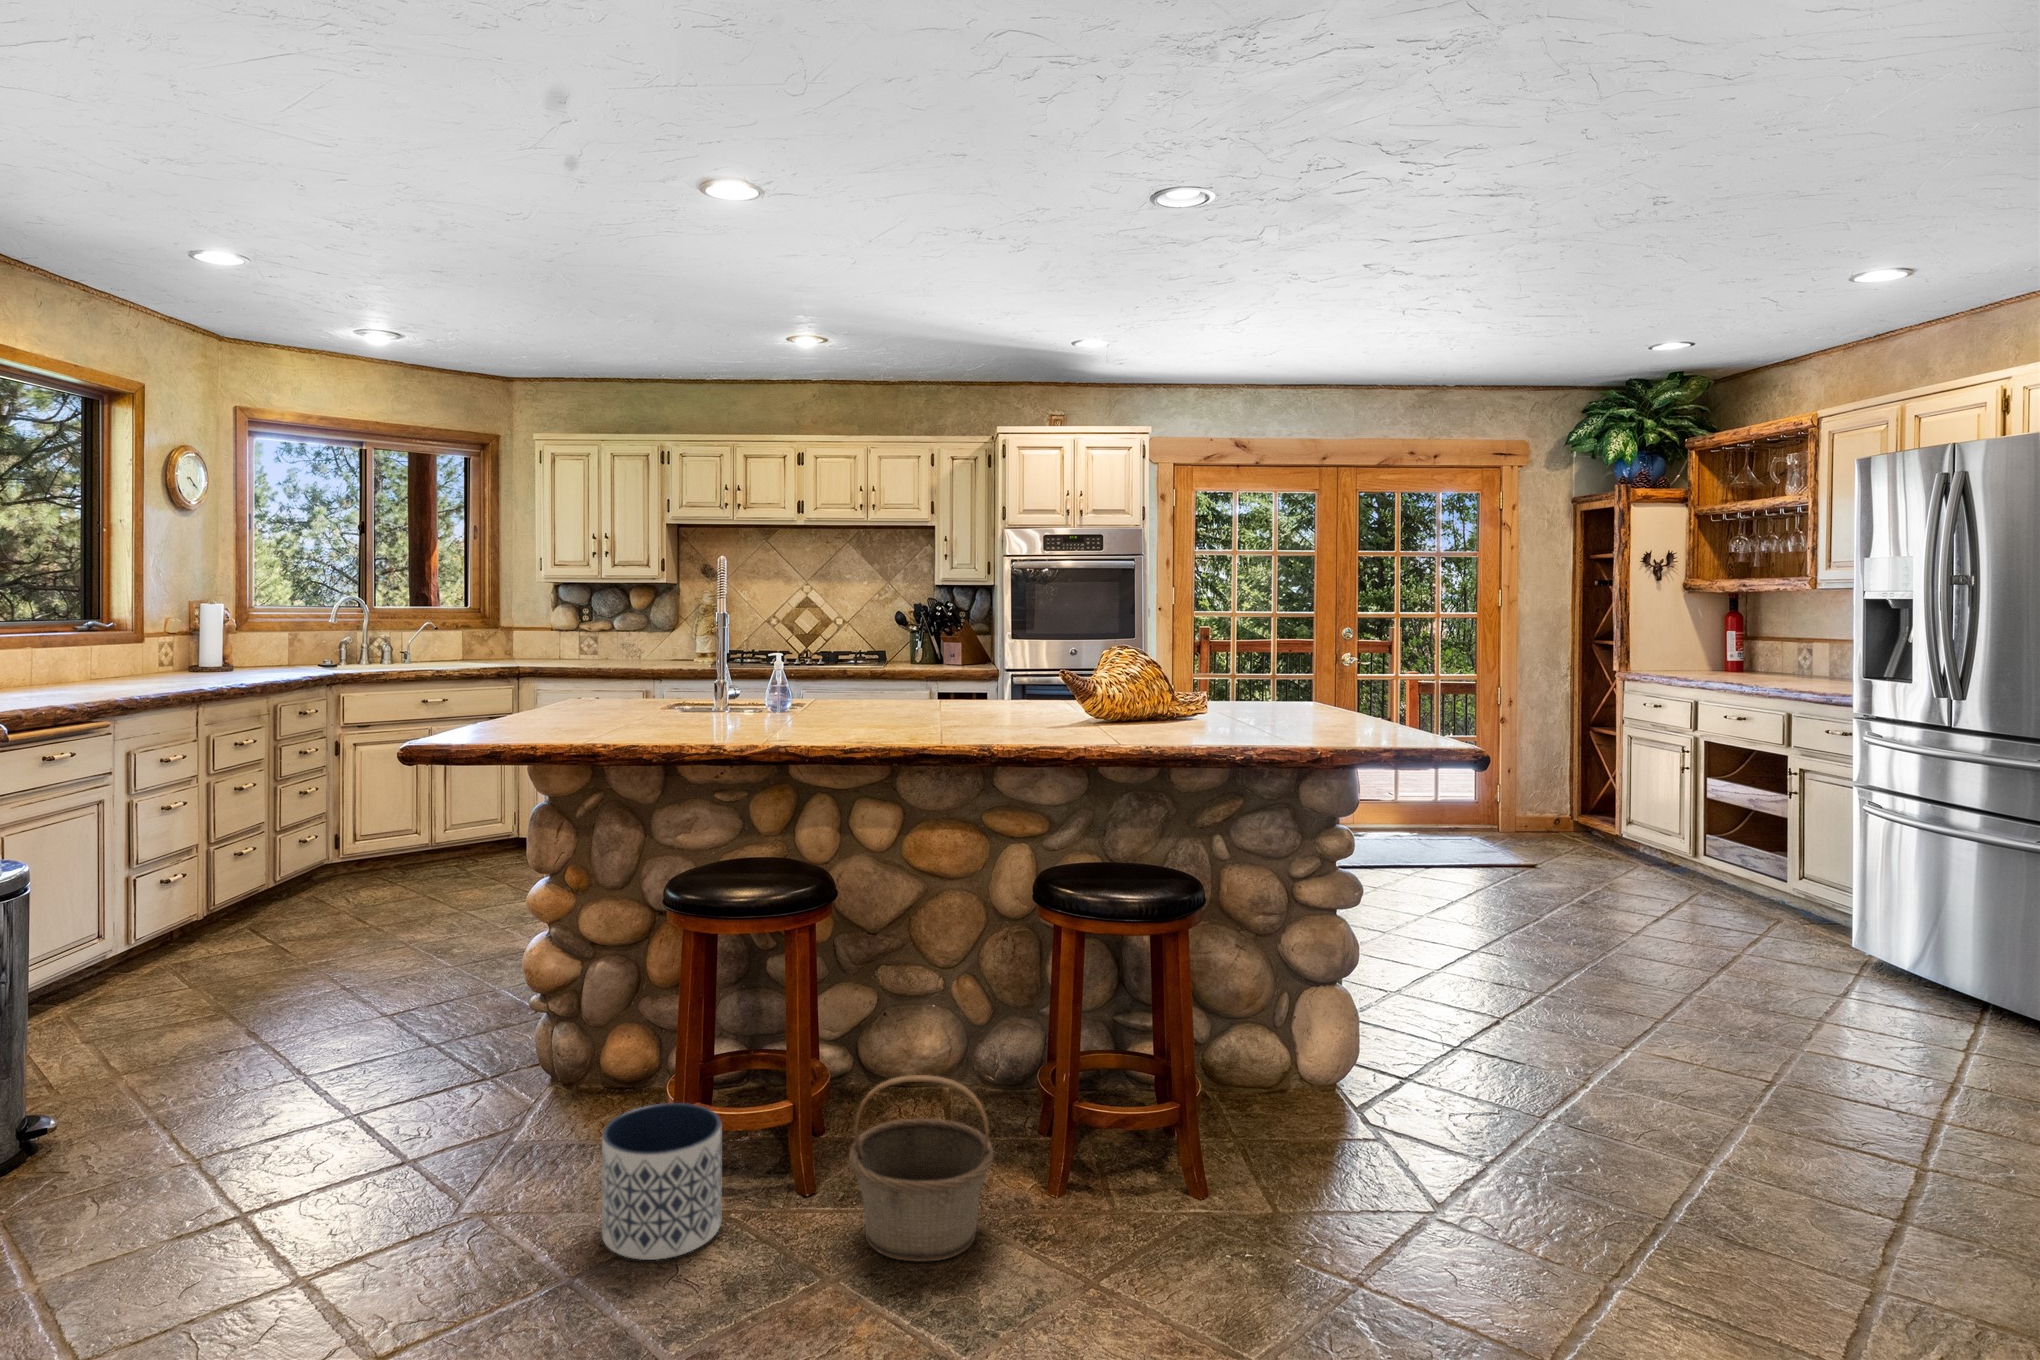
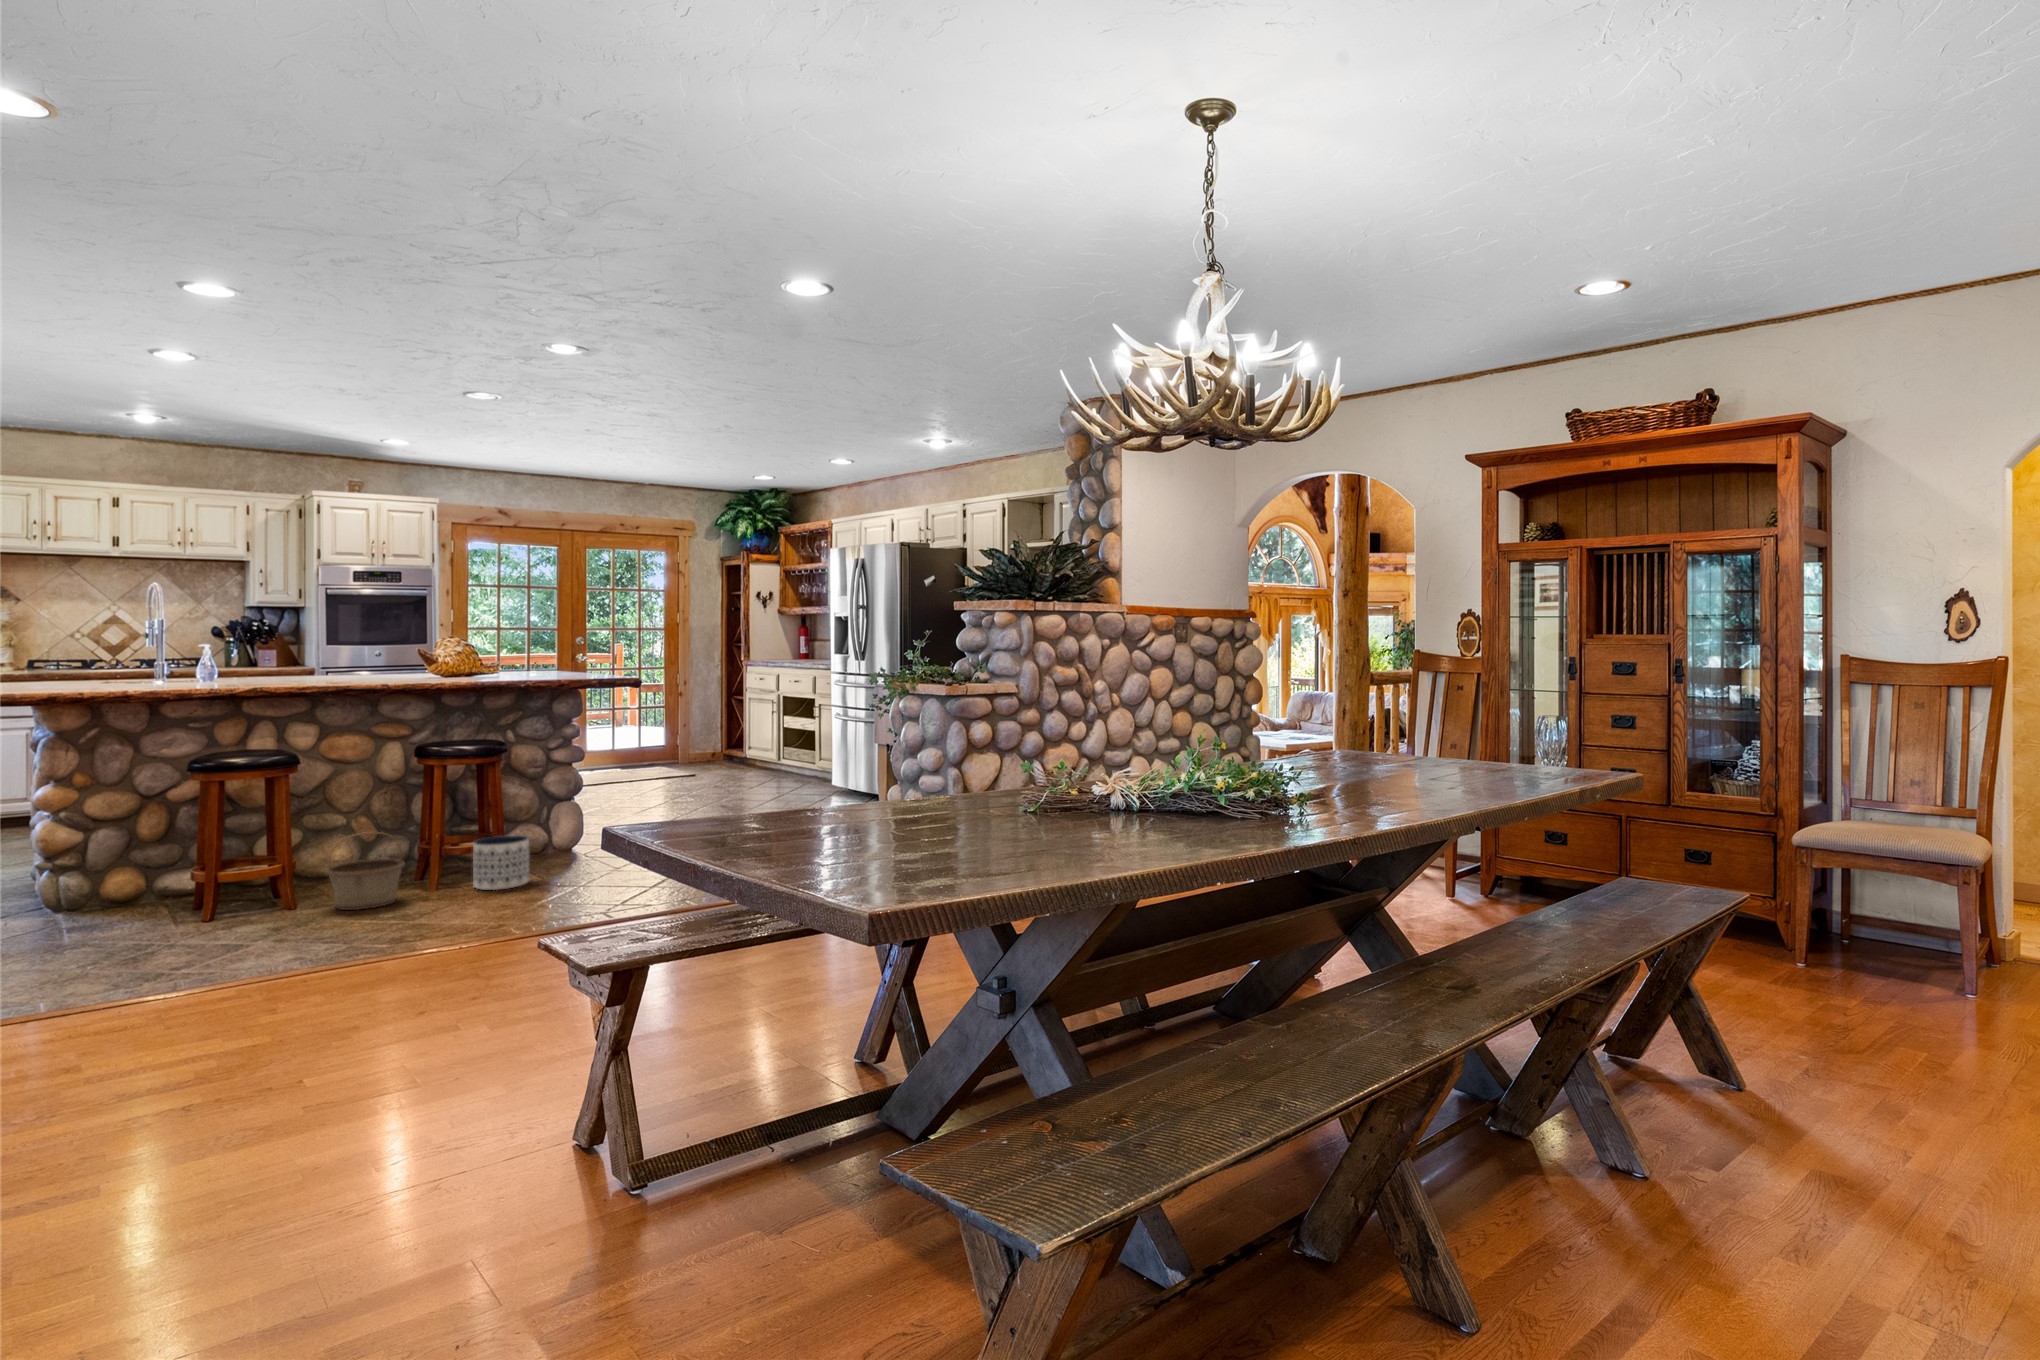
planter: present [602,1103,722,1260] -> present [473,836,529,890]

